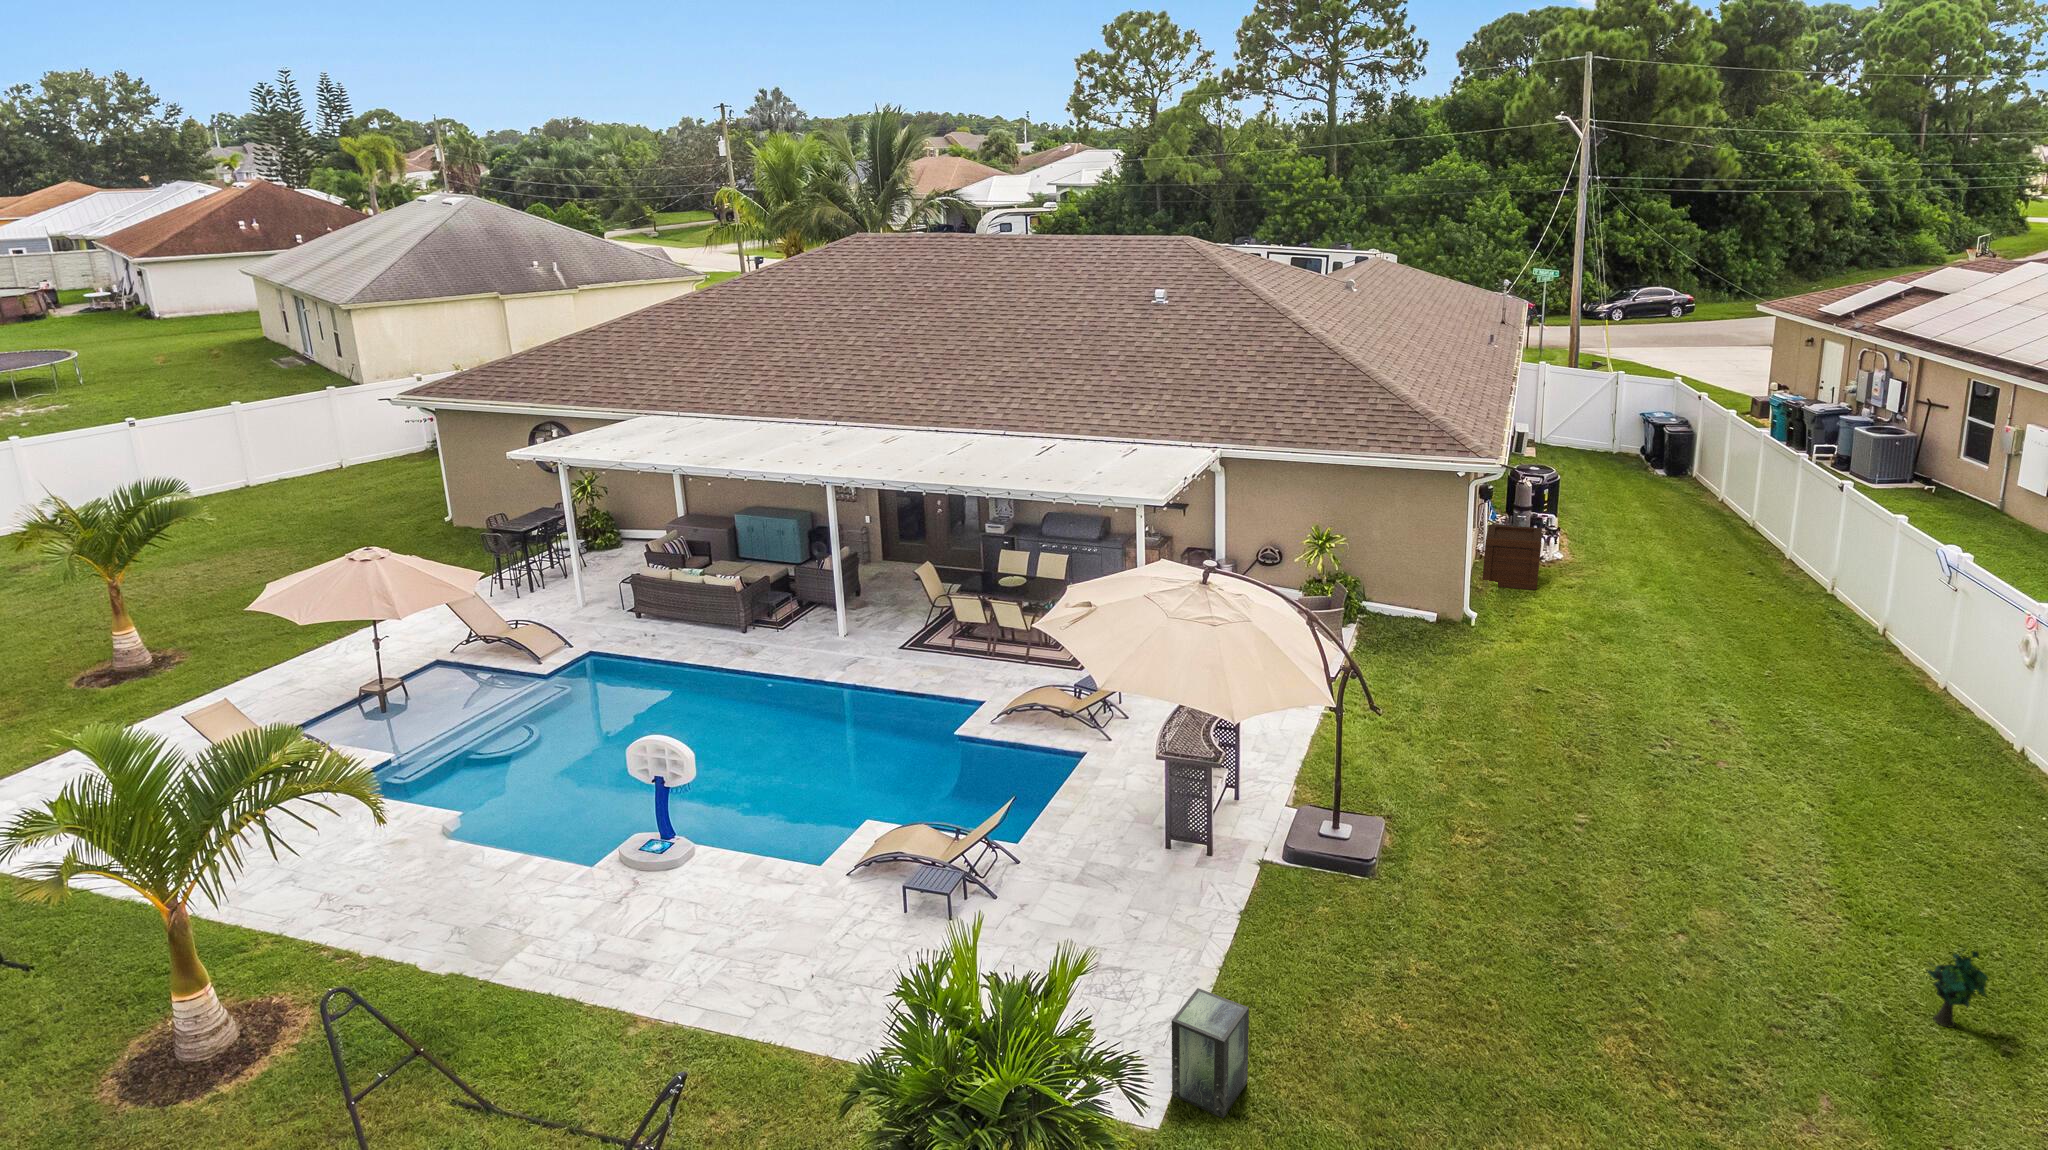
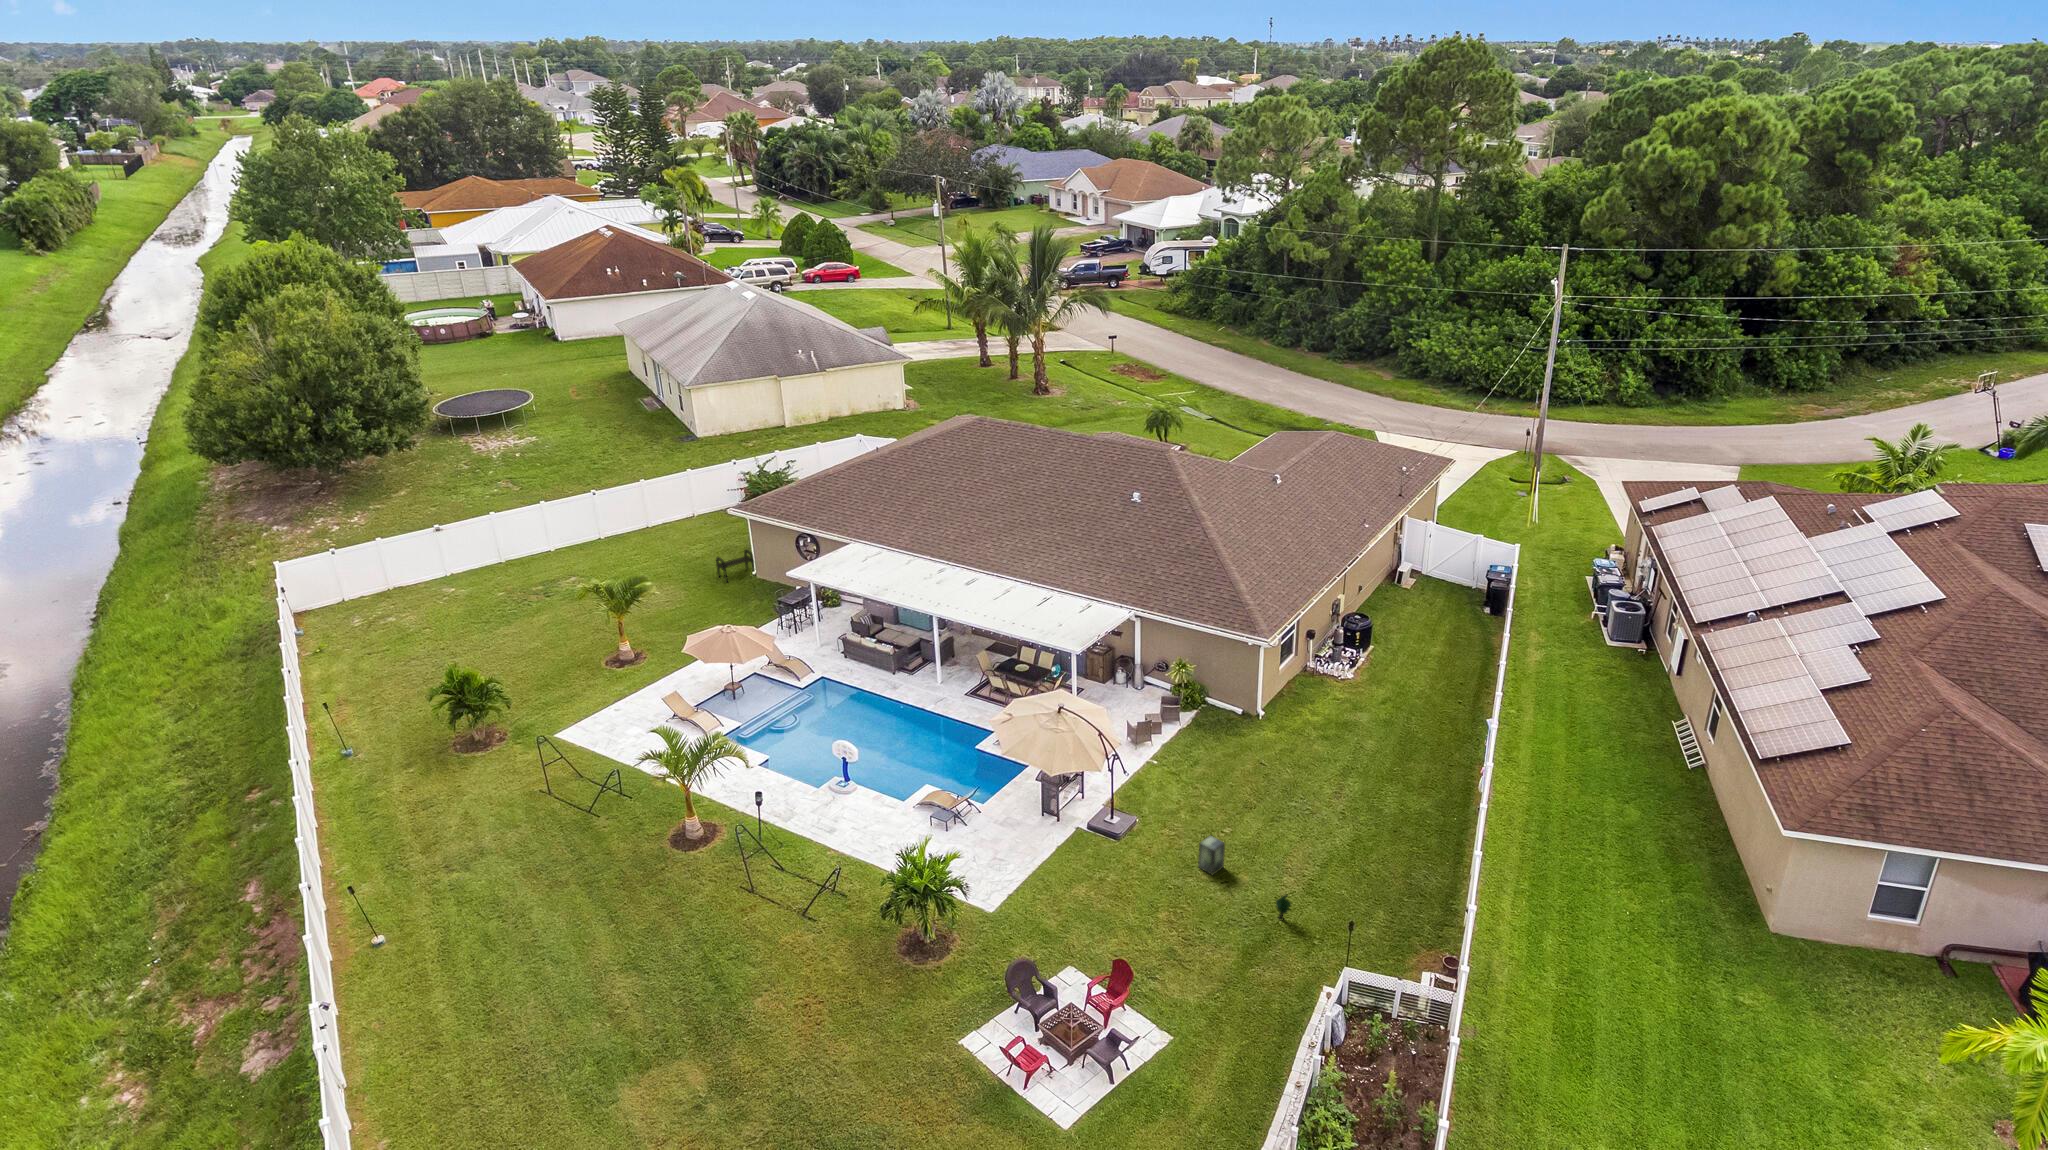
bench: none [370,485,452,543] -> present [716,549,754,583]
wooden crate: present [1482,525,1542,590] -> none [1288,655,1327,697]
storage box: present [1172,988,1249,1118] -> present [1198,836,1225,875]

